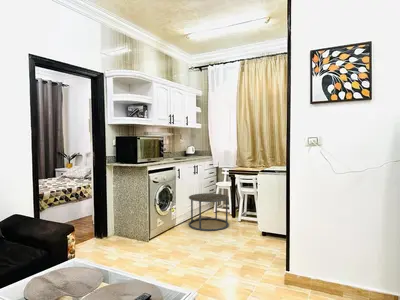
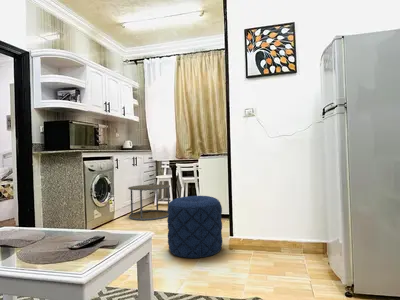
pouf: none [222,222,278,291] -> present [167,196,223,258]

